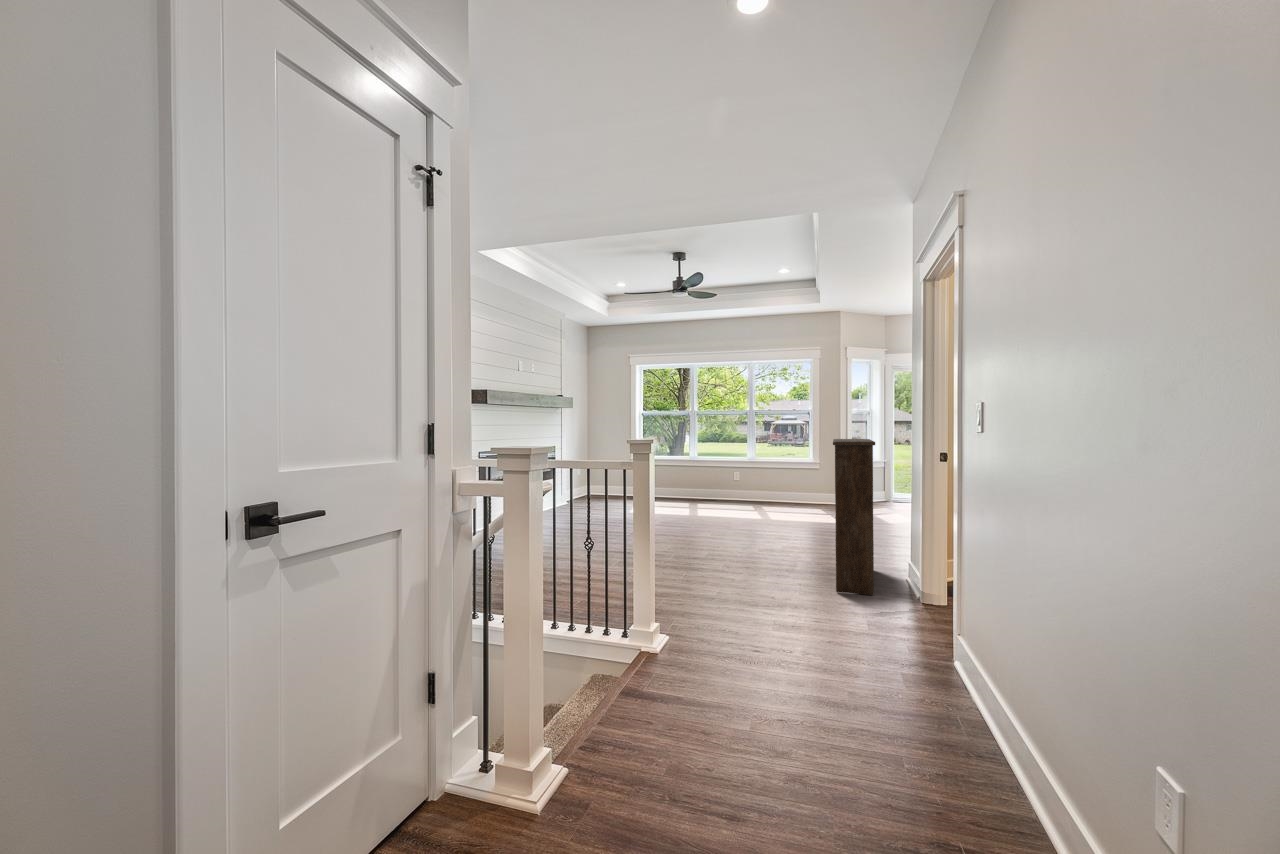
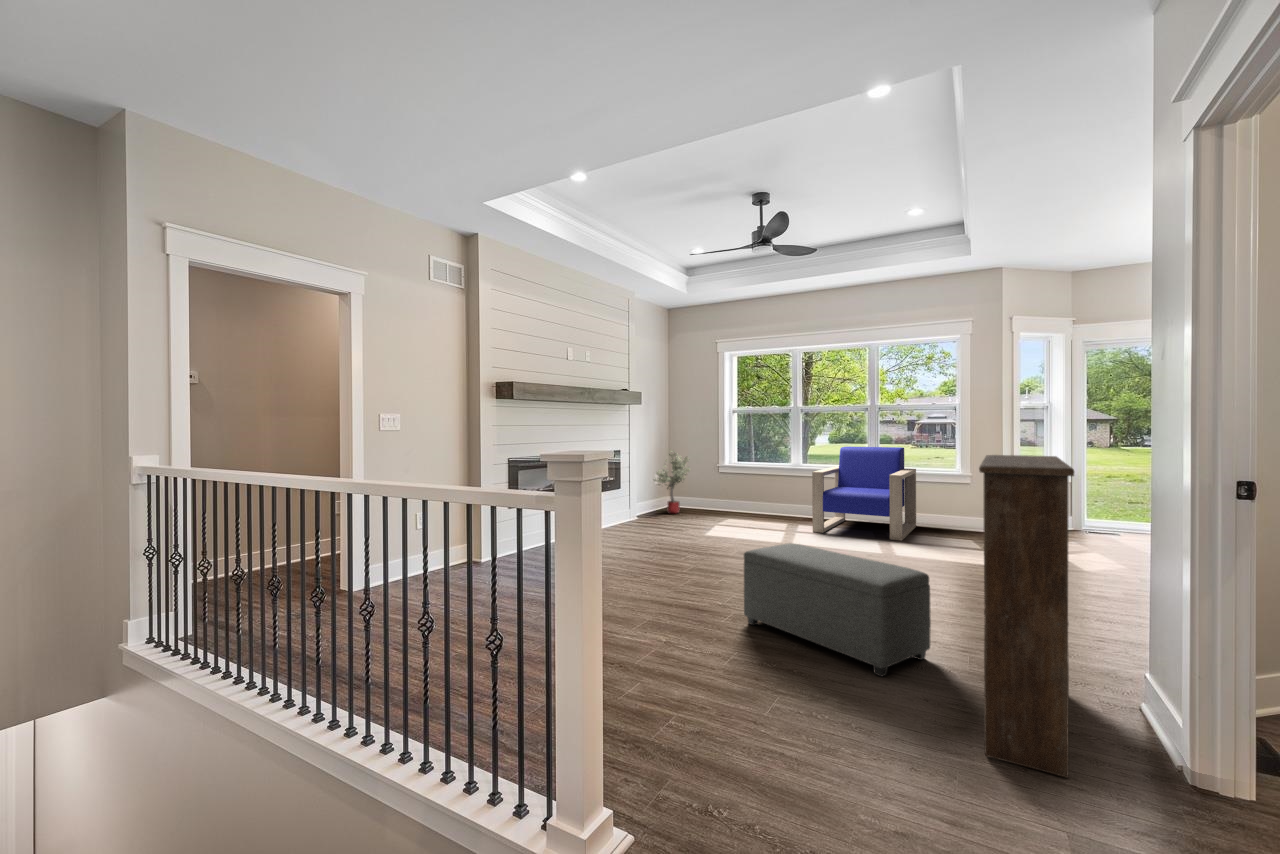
armchair: none [708,442,780,509] -> present [812,447,916,541]
potted tree: none [576,446,607,500] -> present [654,450,690,514]
ottoman: none [688,502,804,571] -> present [744,543,931,677]

